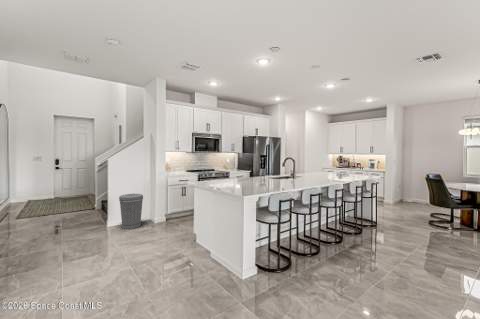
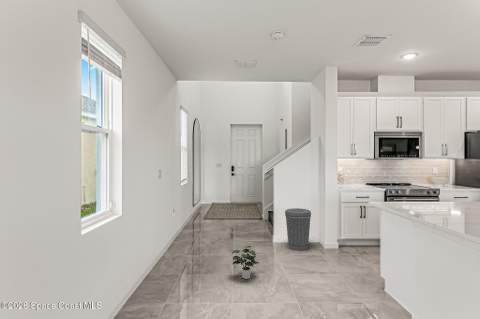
potted plant: none [61,230,94,261] -> present [232,246,259,279]

